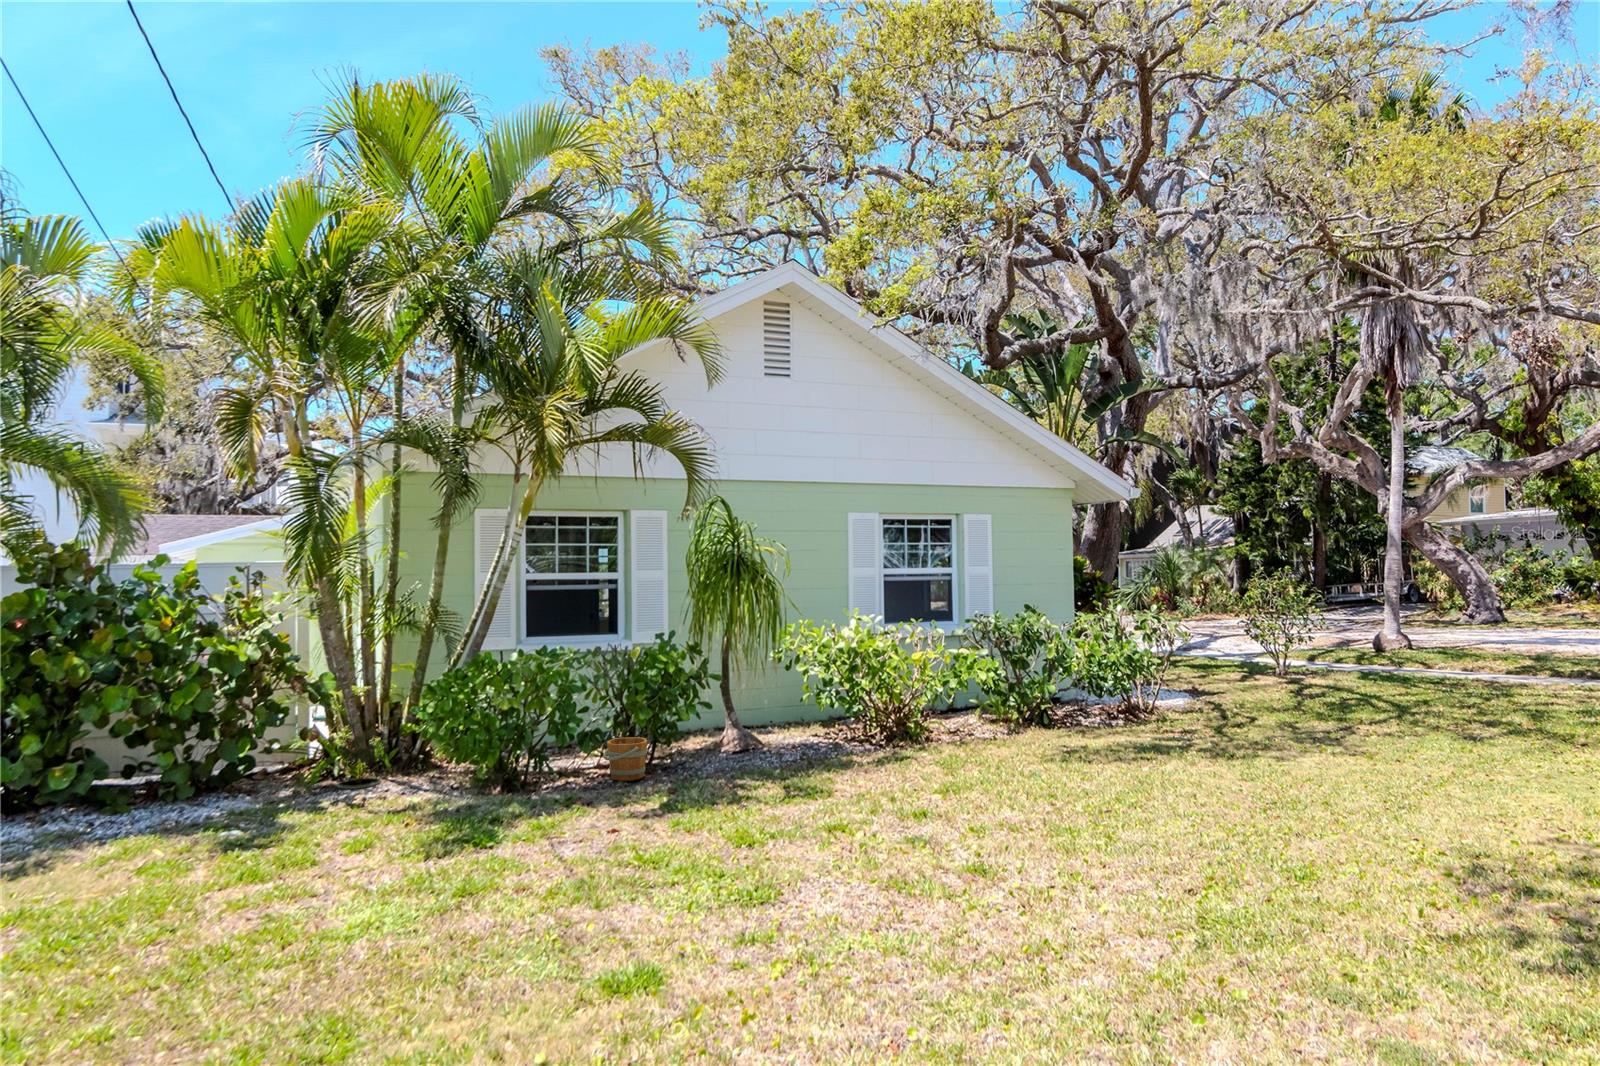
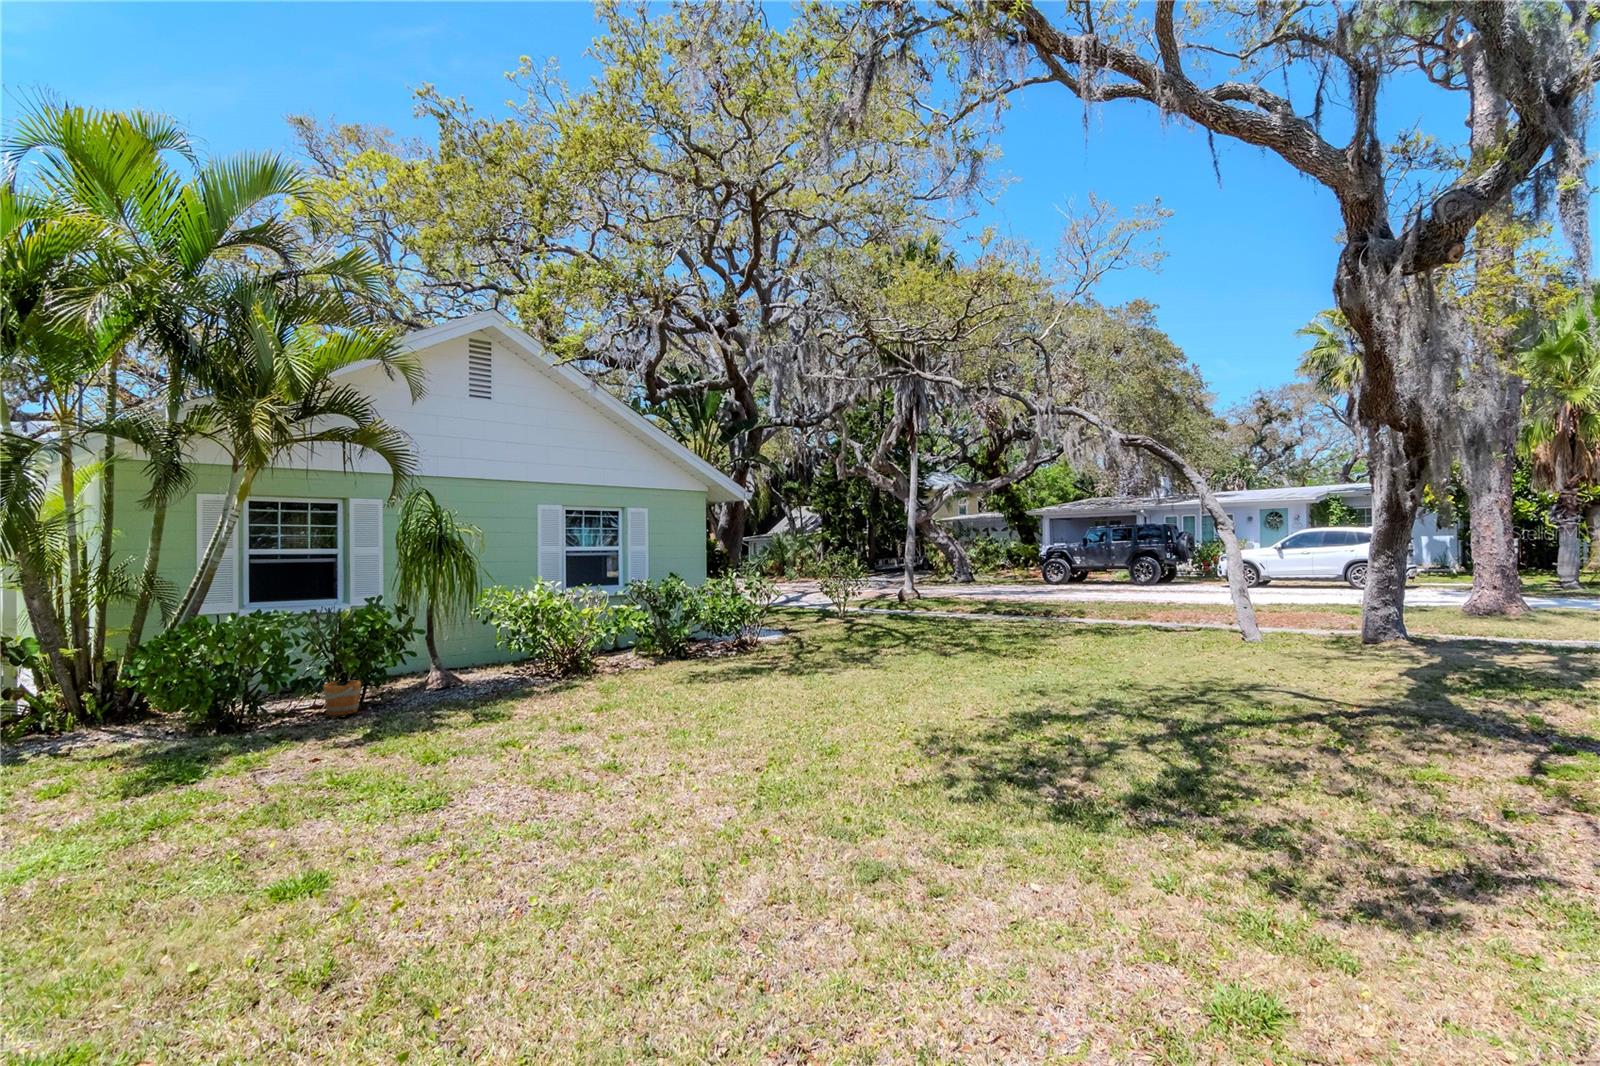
potted tree: present [336,717,381,789] -> present [653,623,675,661]

